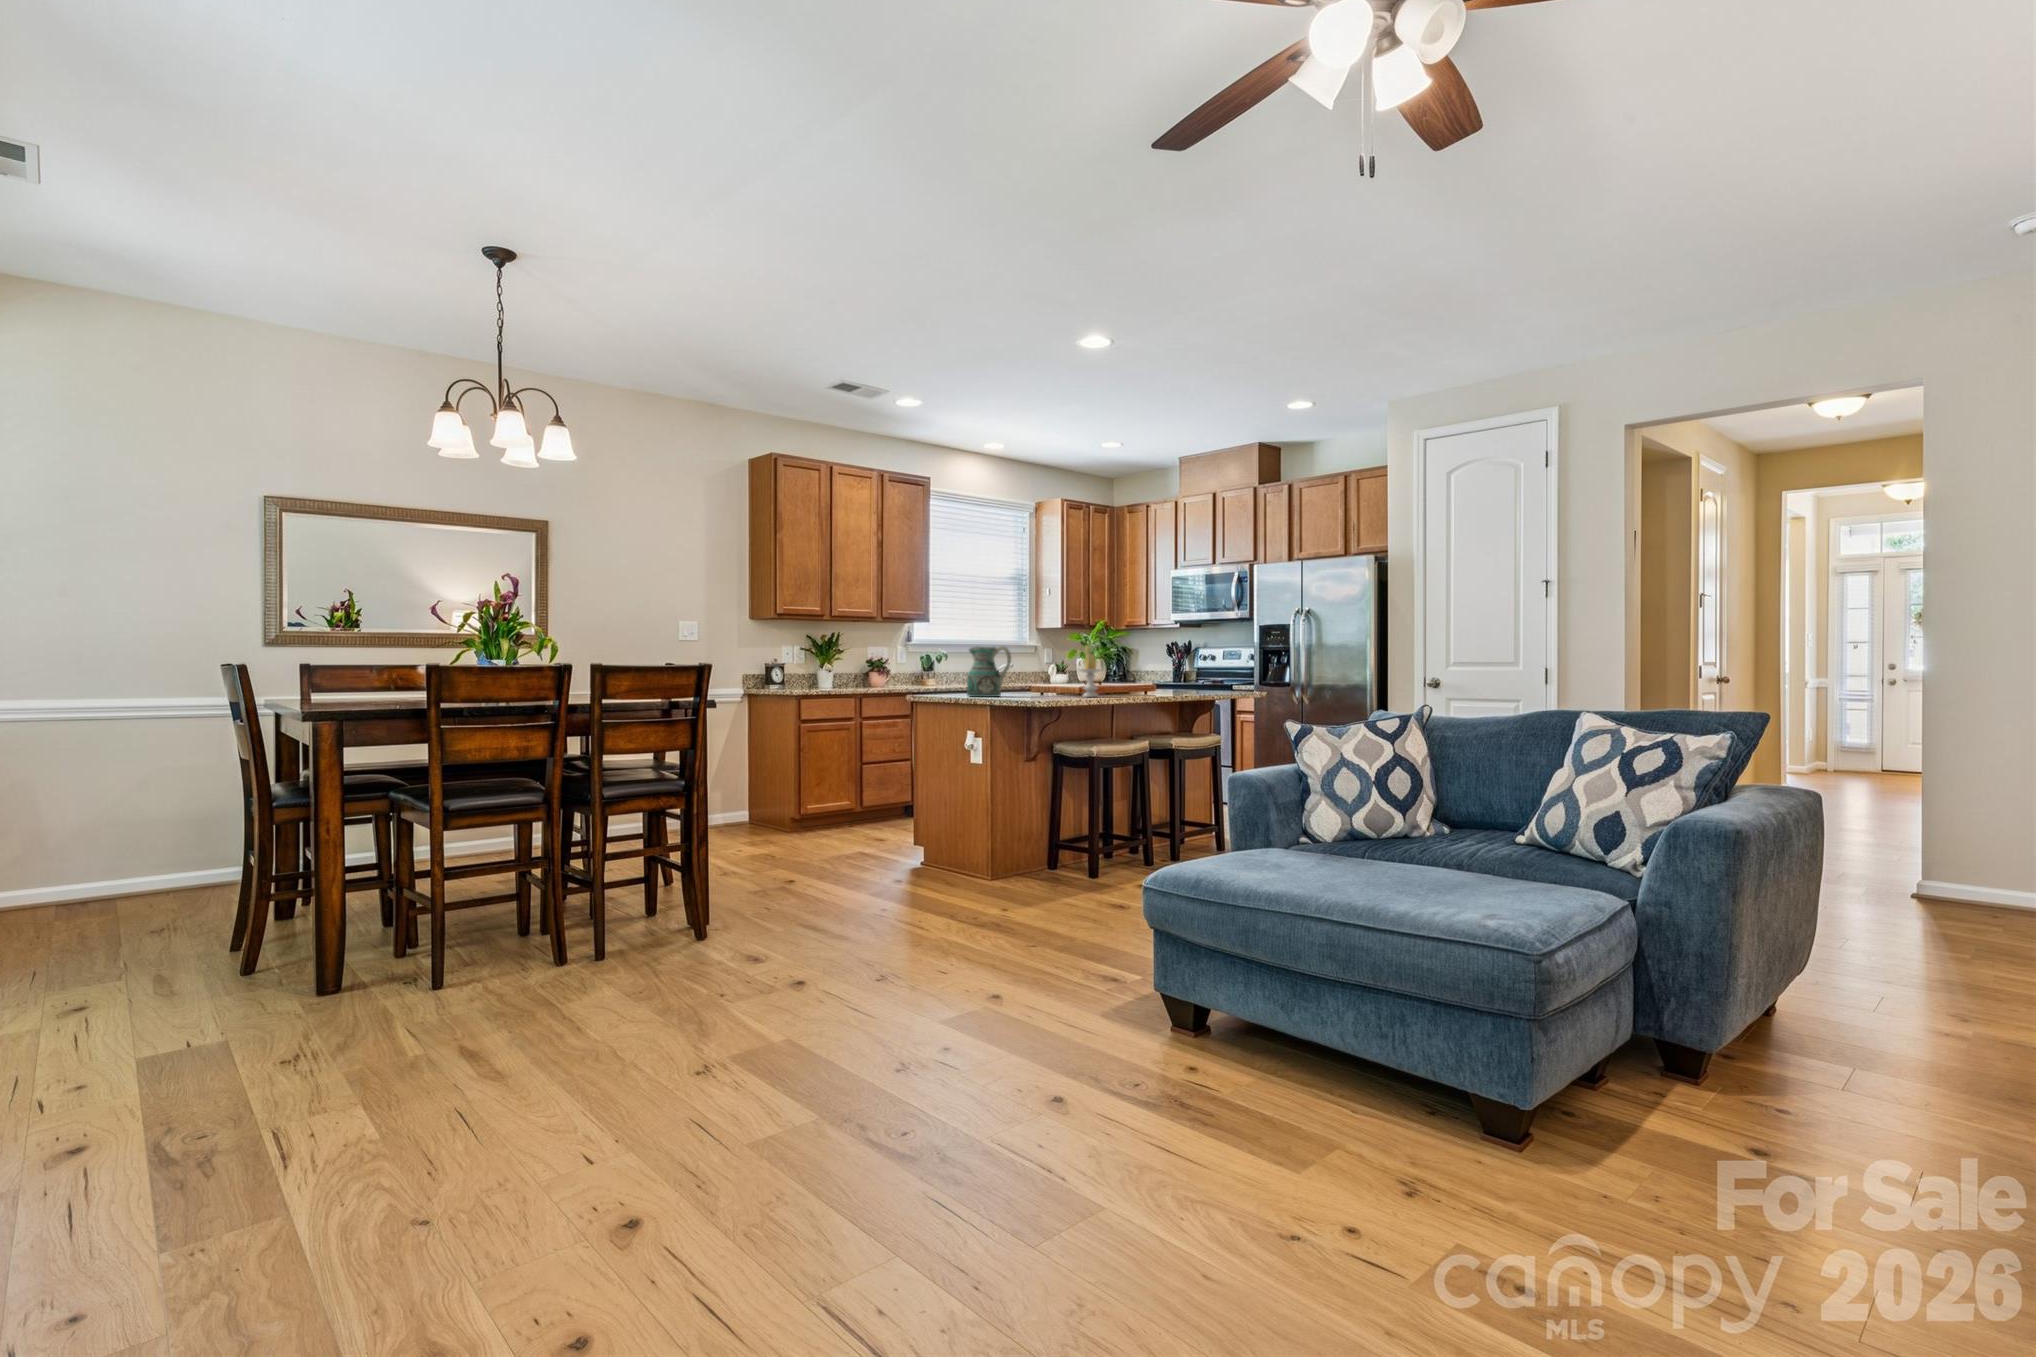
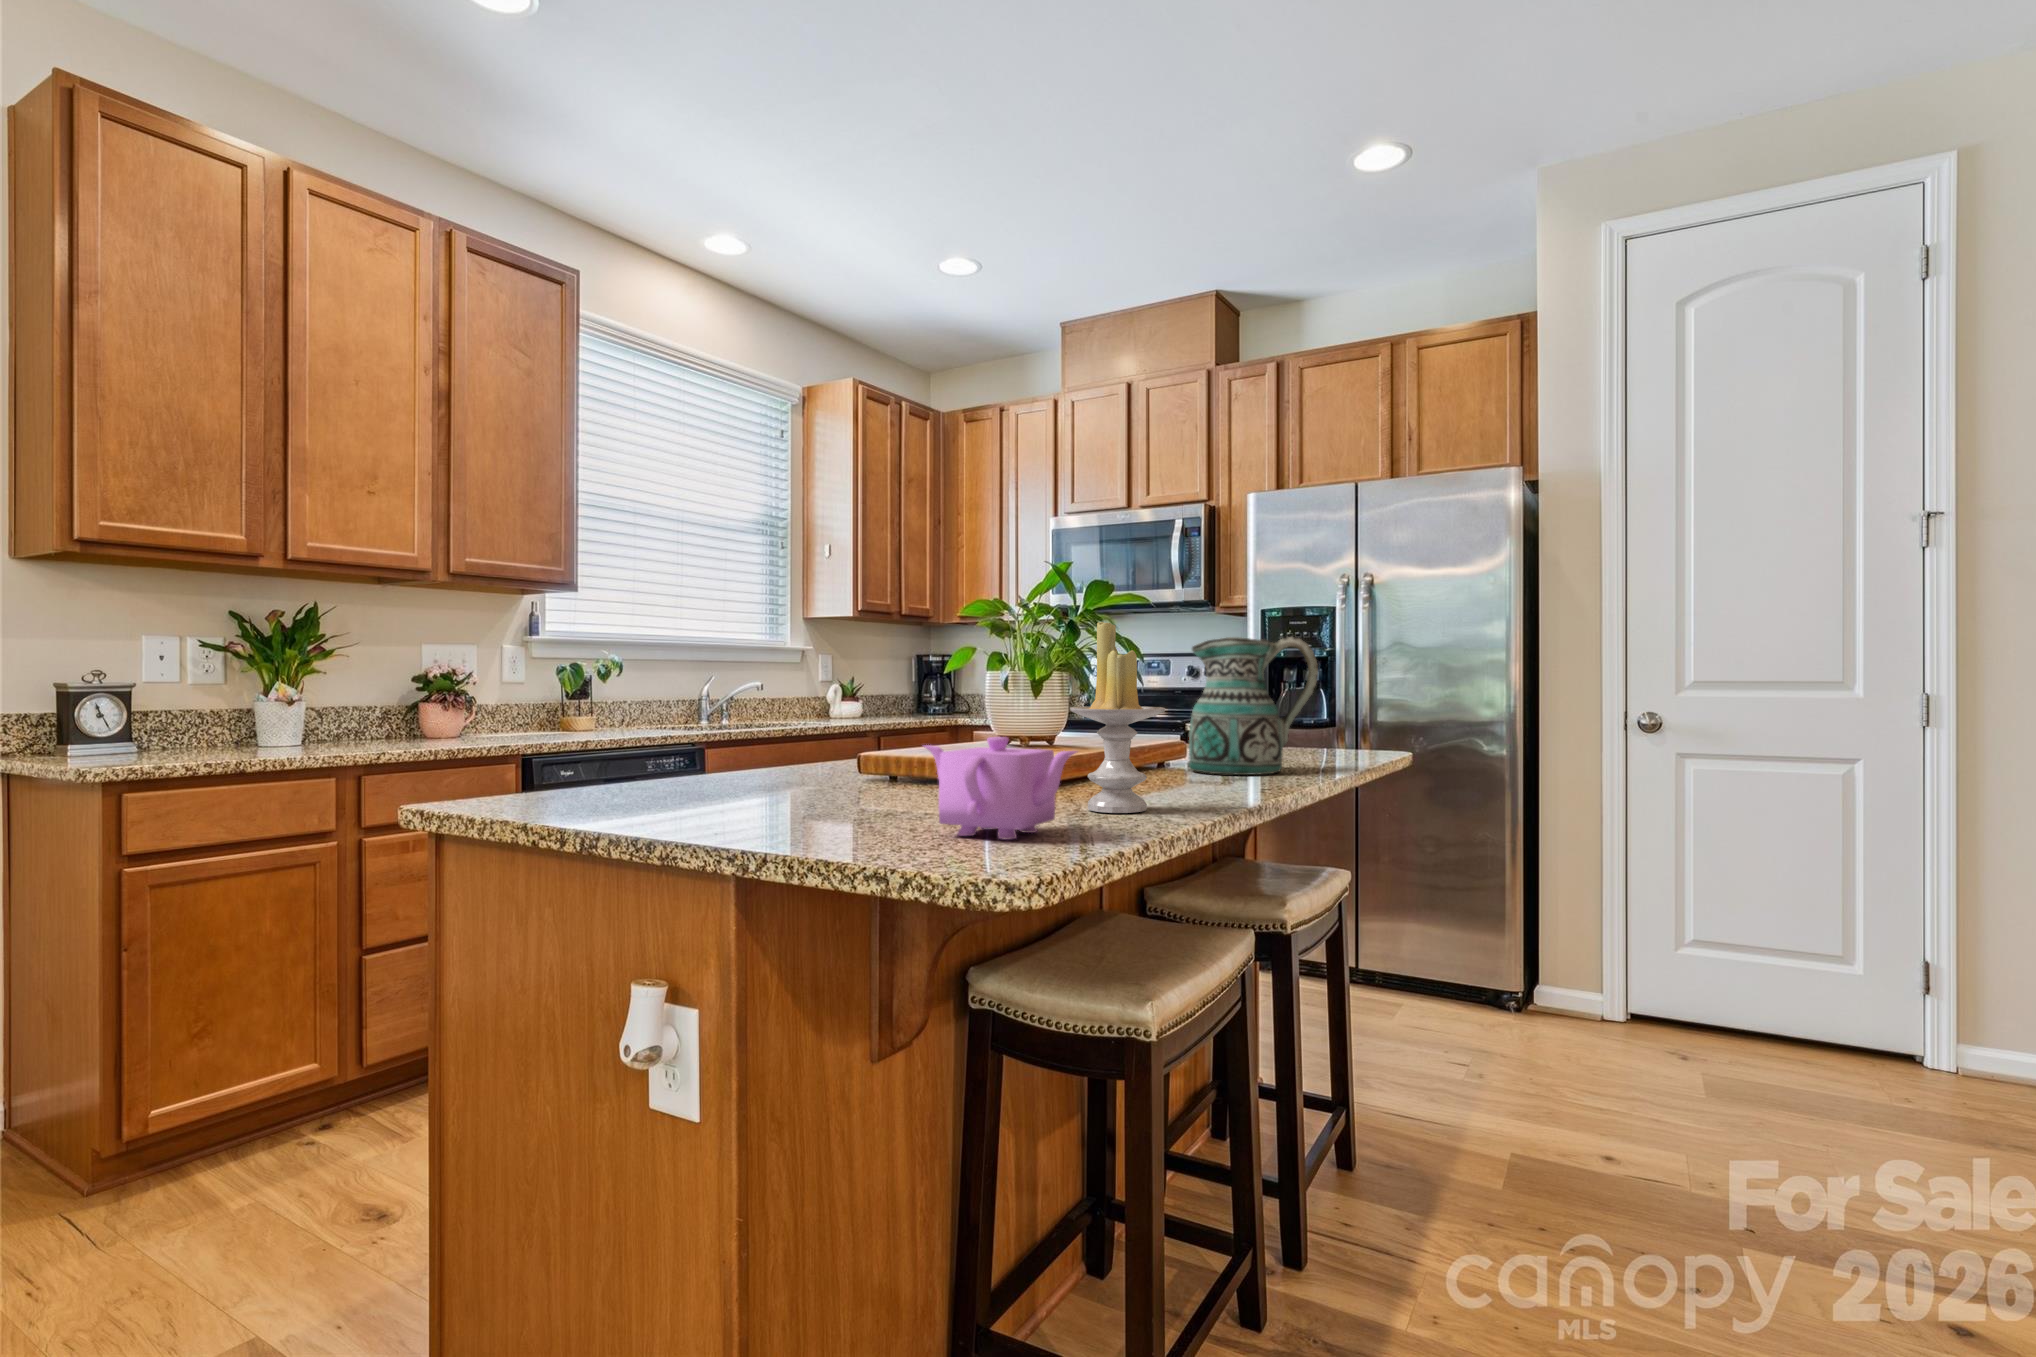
ceramic pitcher: present [967,646,1011,697] -> present [1189,637,1318,775]
teapot: none [1034,675,1066,698] -> present [924,737,1077,840]

